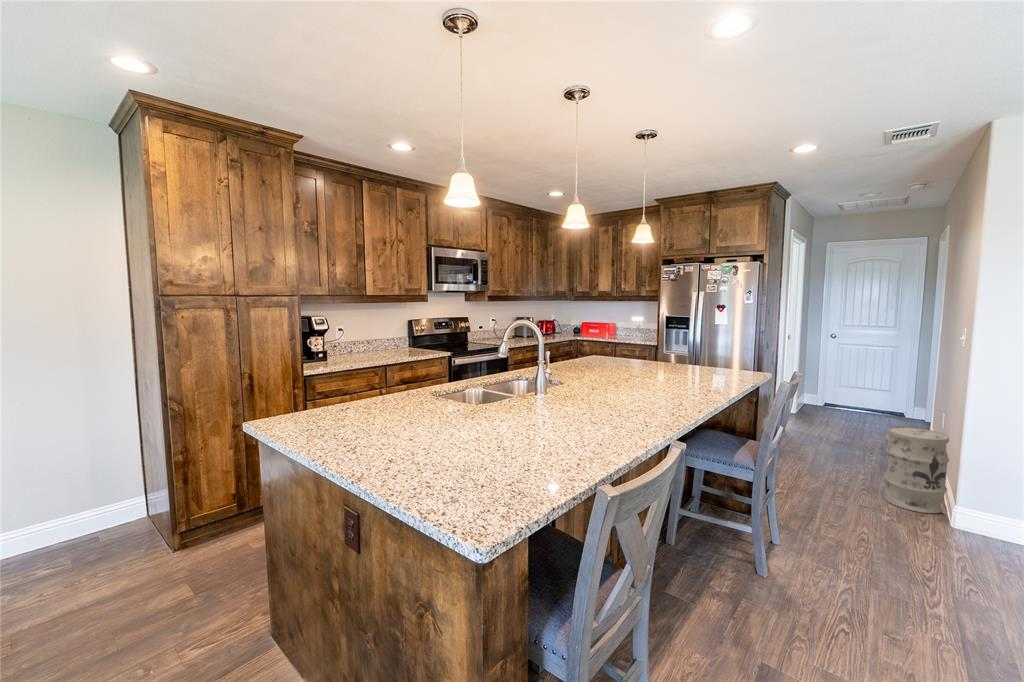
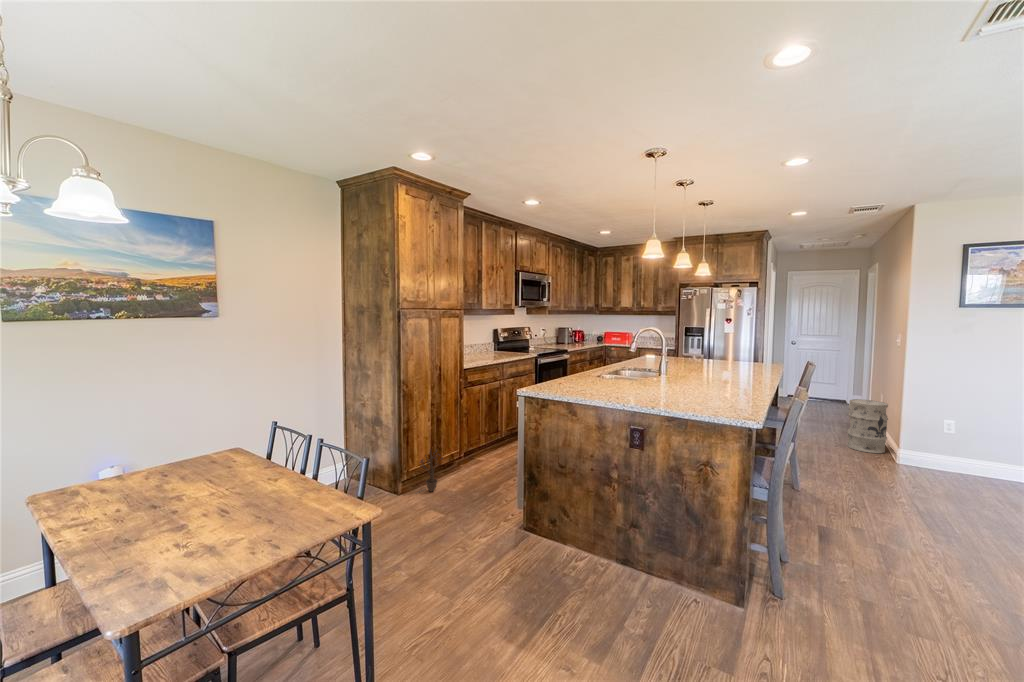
decorative plant: none [192,483,242,544] -> present [416,449,443,494]

